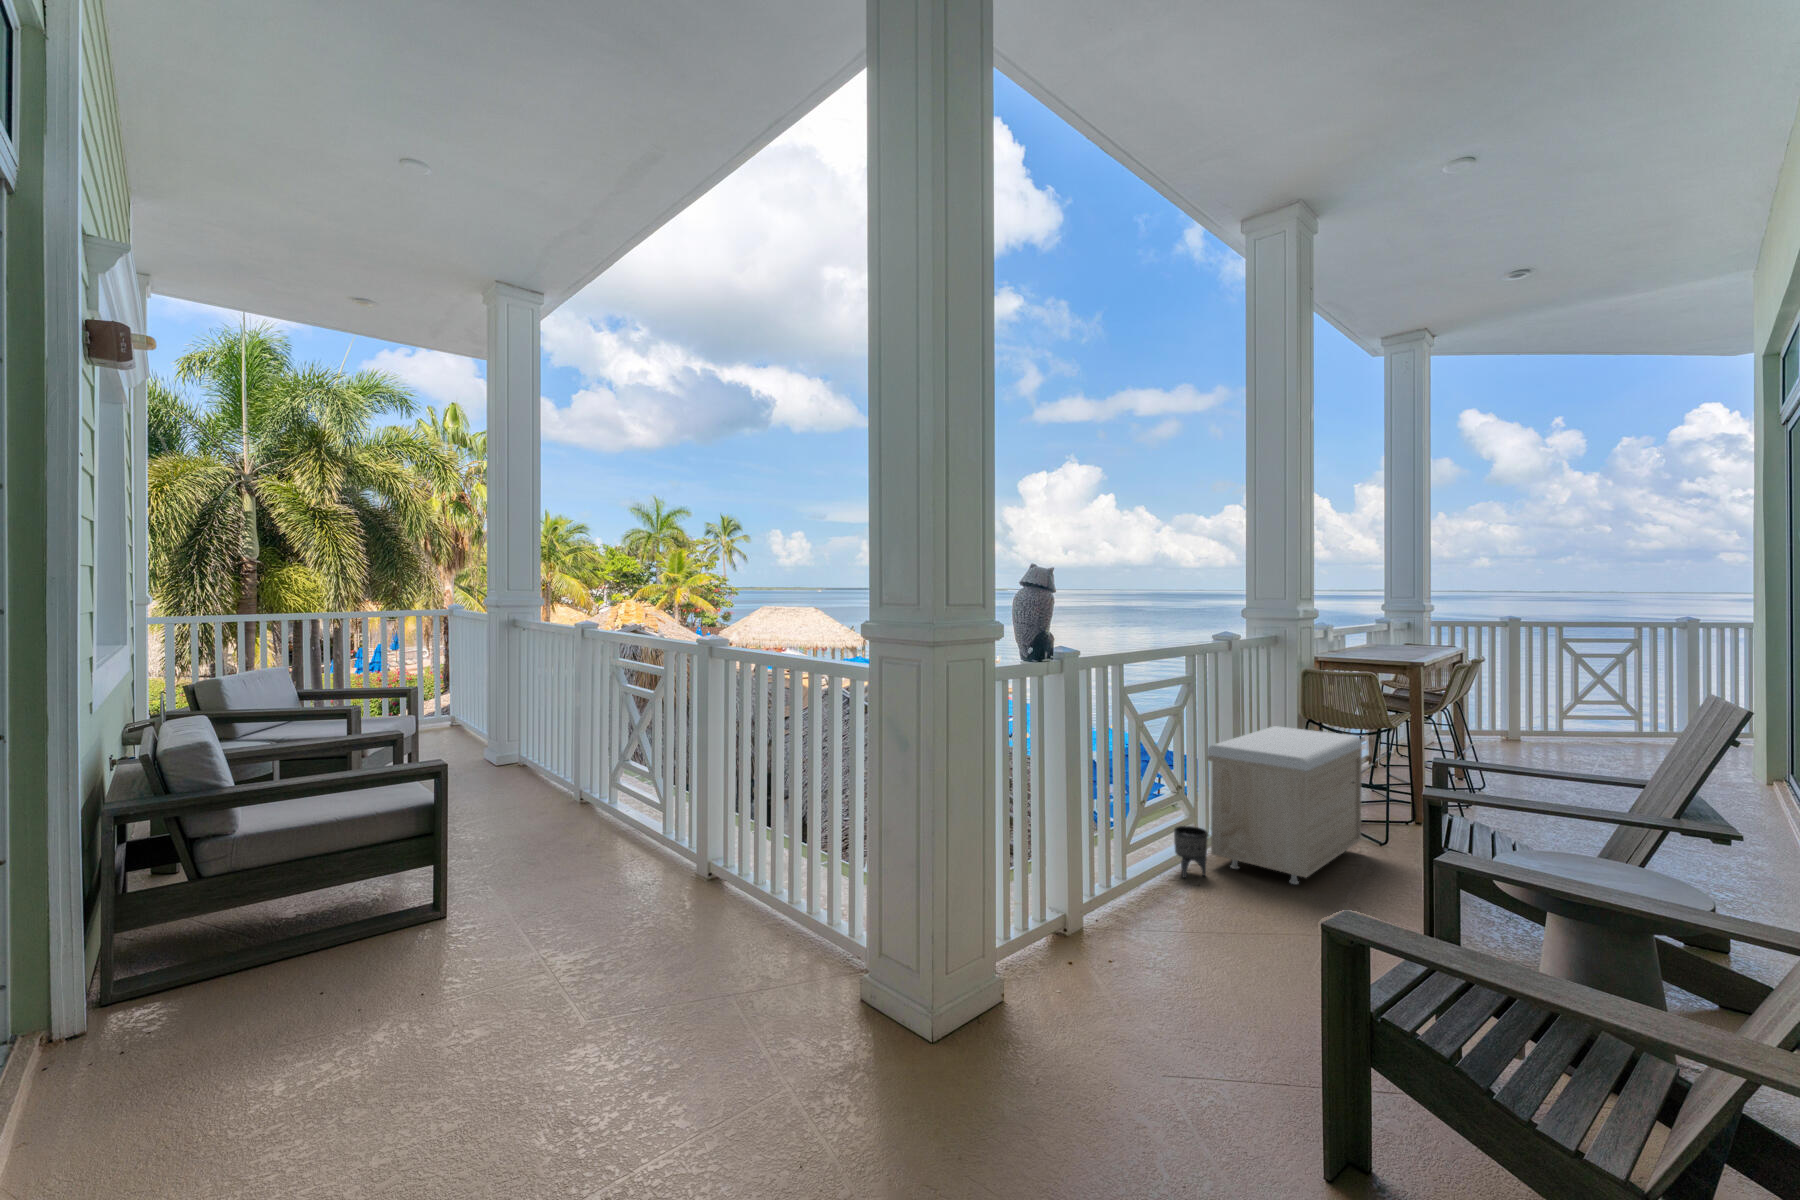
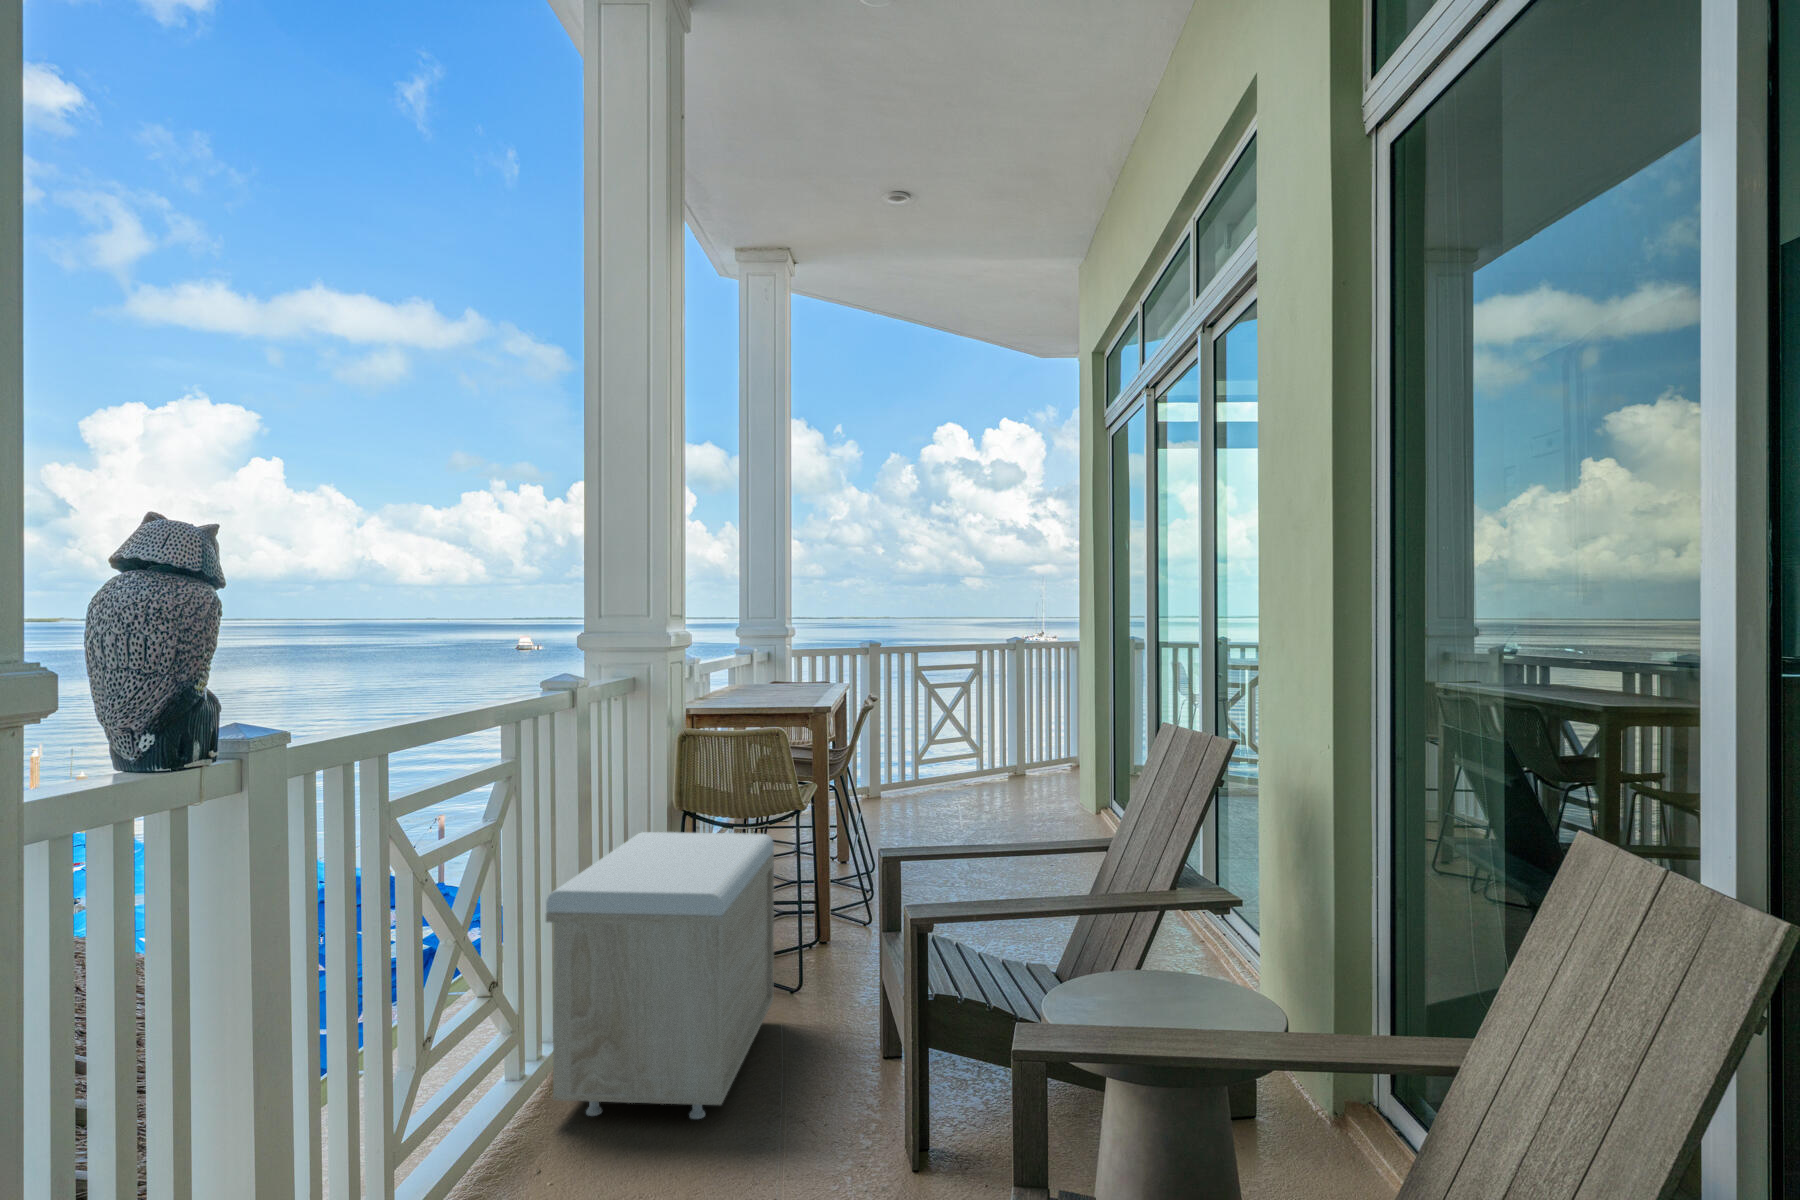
planter: present [1174,826,1208,878] -> none [485,1057,551,1170]

